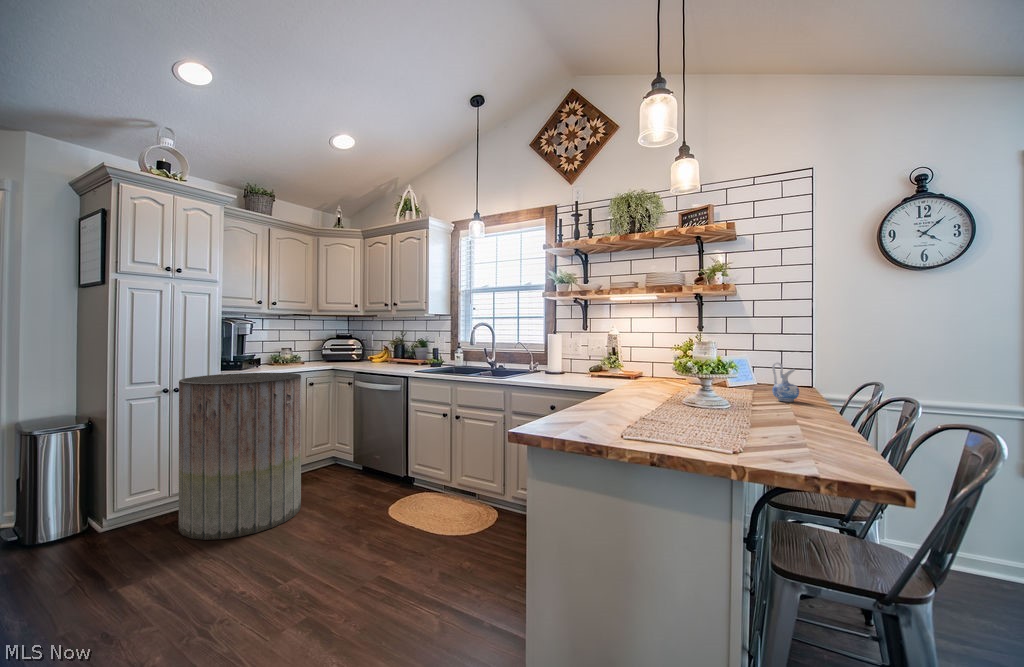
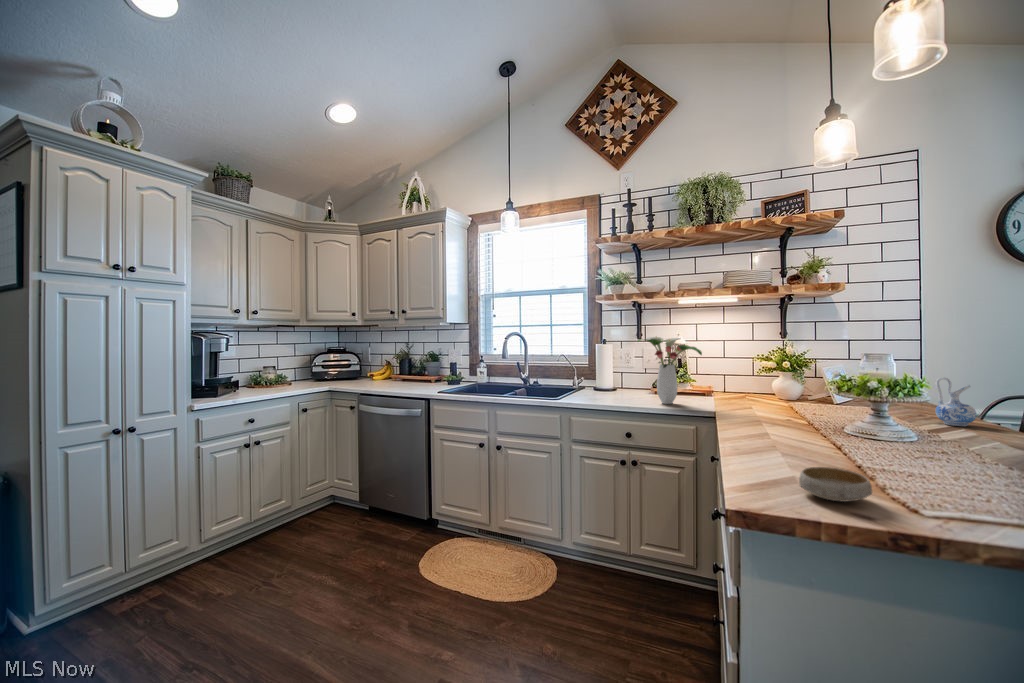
flower arrangement: none [559,327,608,383] -> present [638,337,702,404]
trash can: present [179,373,301,540] -> none [138,400,305,637]
bowl: none [563,411,601,430] -> present [799,467,872,502]

